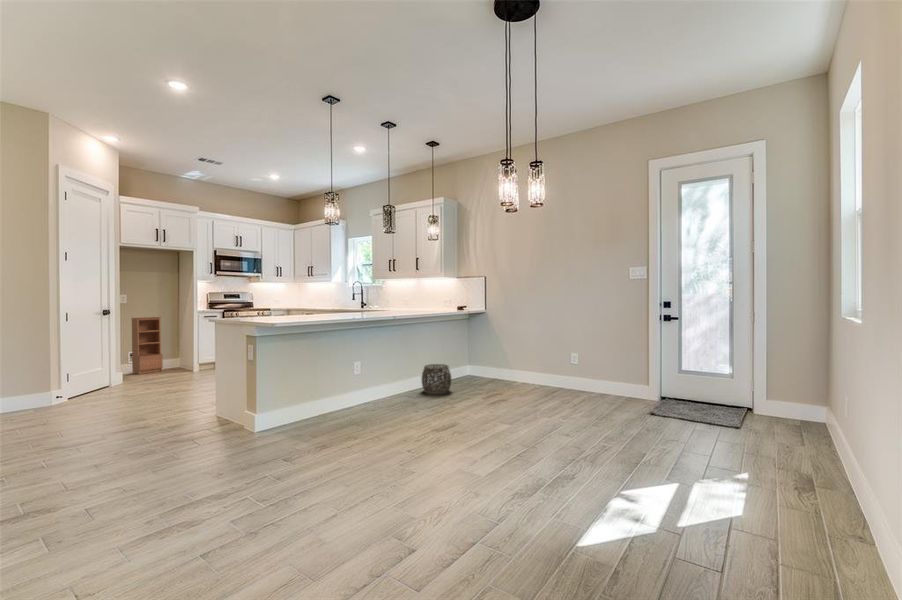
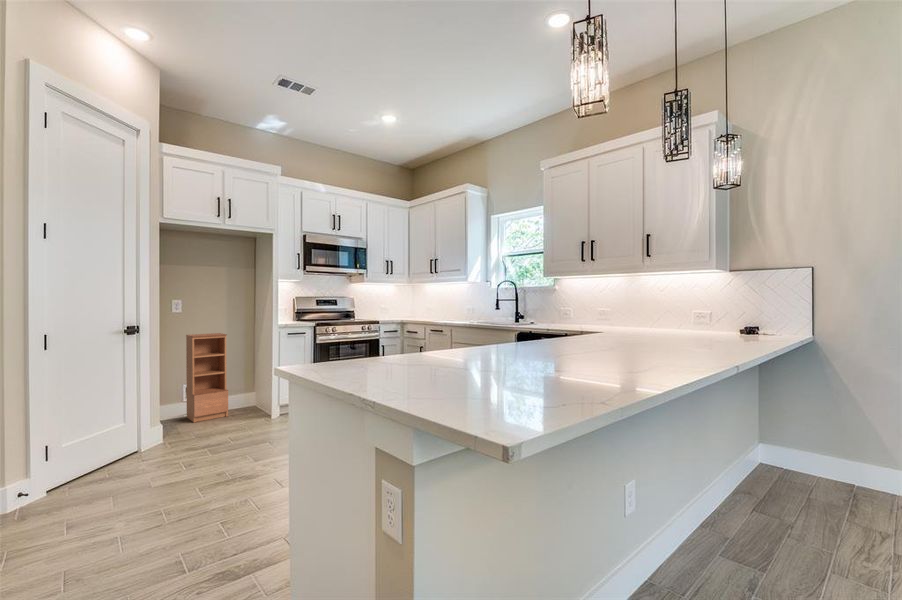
woven basket: present [421,364,452,394] -> none [748,465,844,556]

